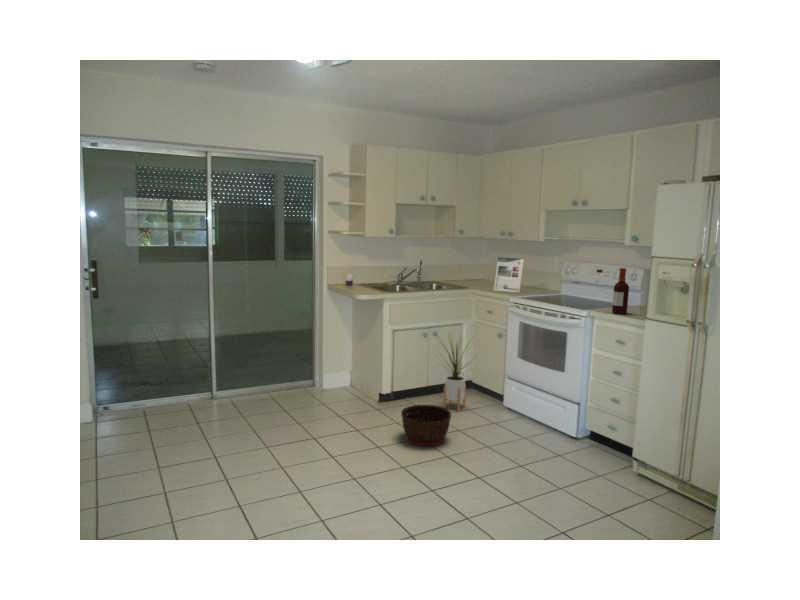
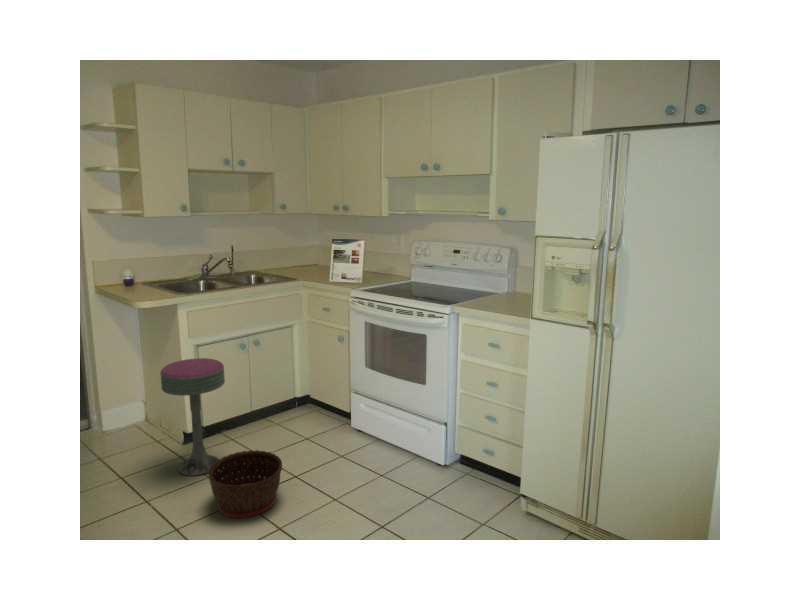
bottle: present [612,268,629,314] -> none [482,250,500,308]
house plant: present [443,337,469,411] -> none [258,335,316,443]
bar stool: none [372,338,414,420] -> present [160,358,225,476]

